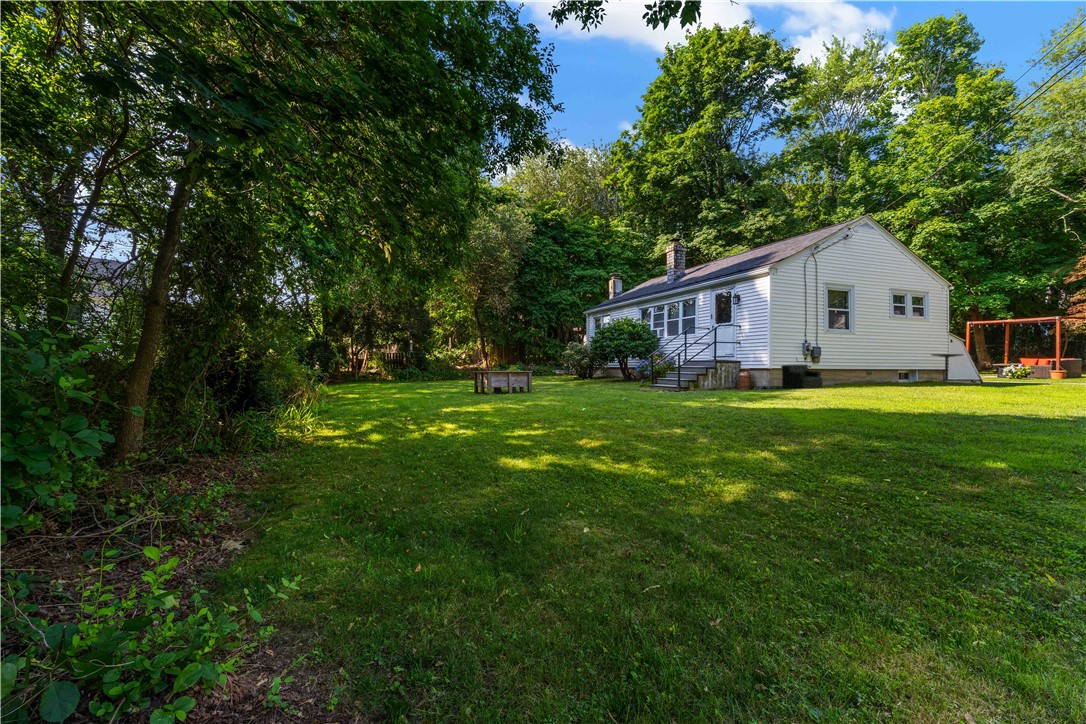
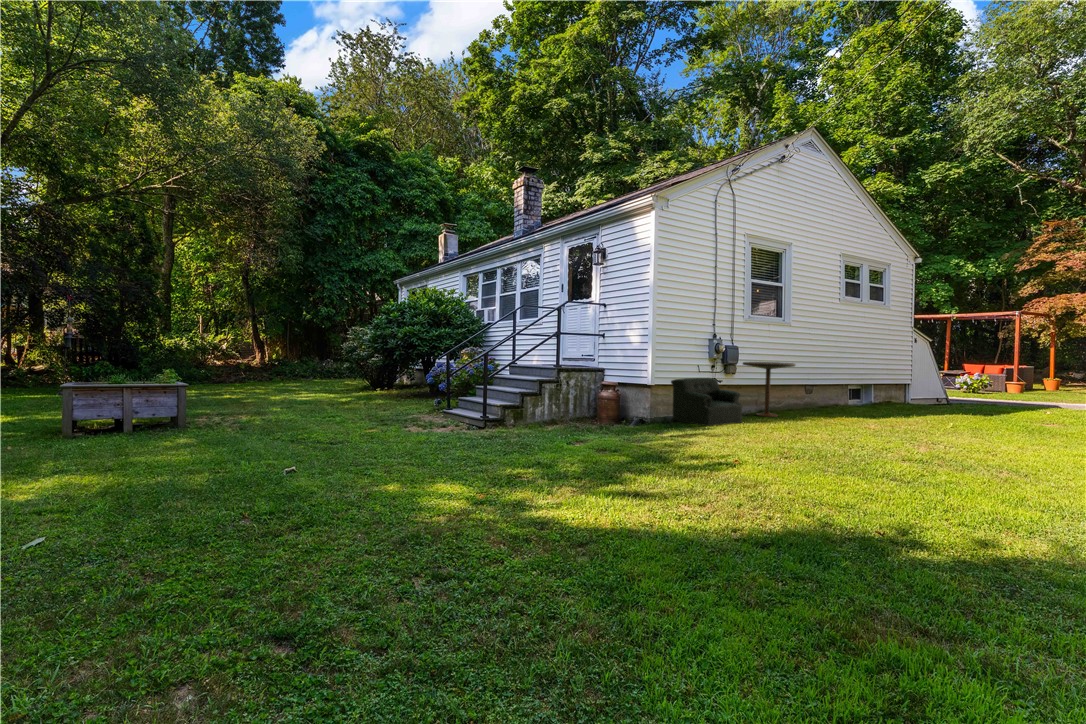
pedestal table: present [931,354,963,381] -> present [743,362,795,417]

